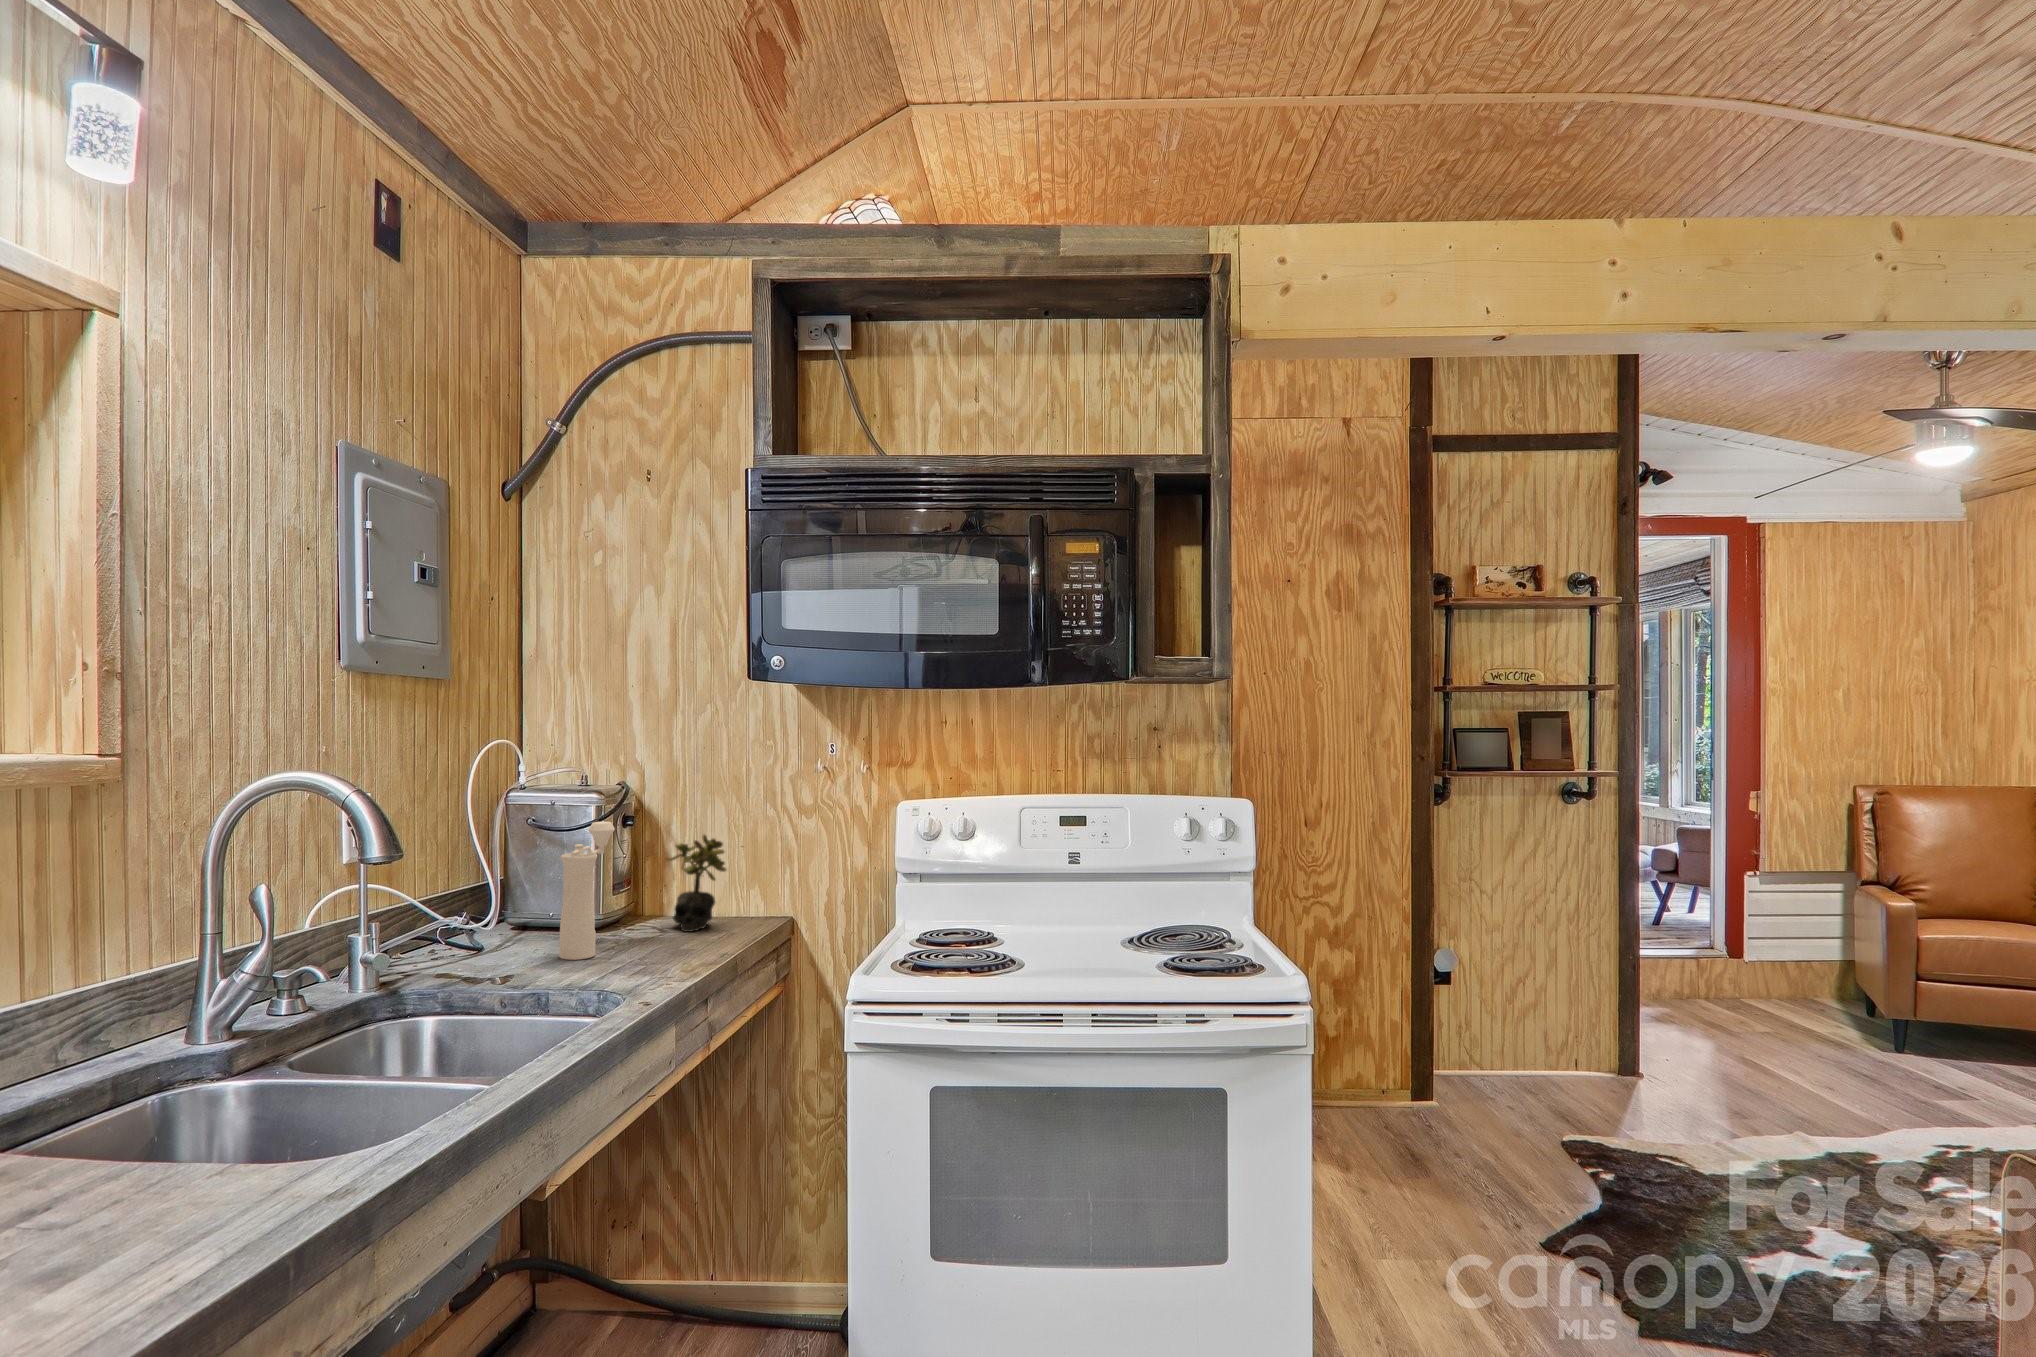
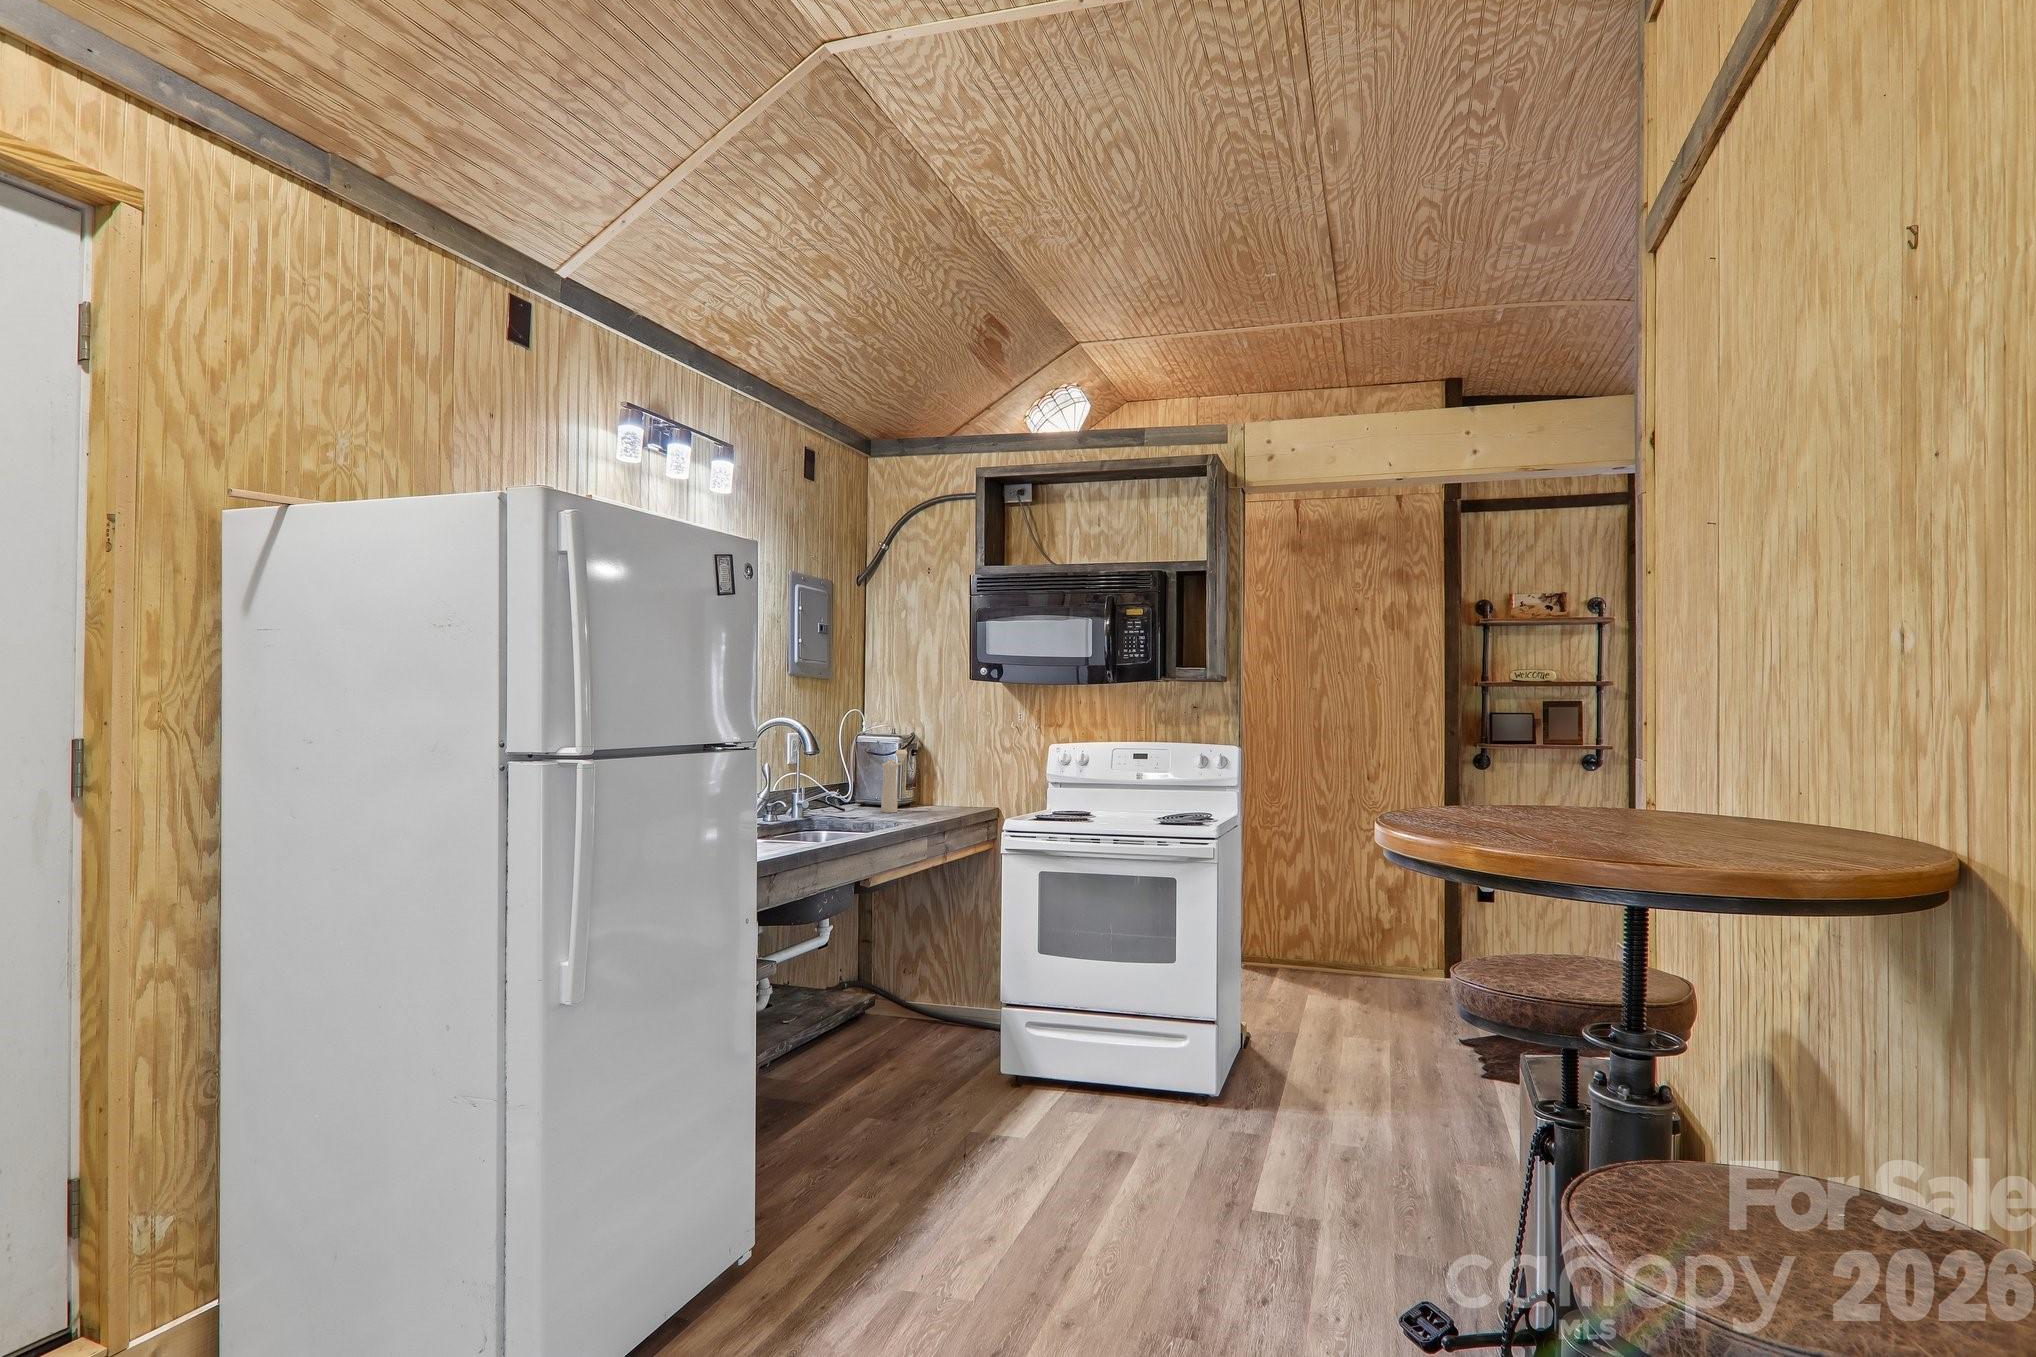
succulent plant: present [667,835,726,932] -> none [934,760,964,808]

